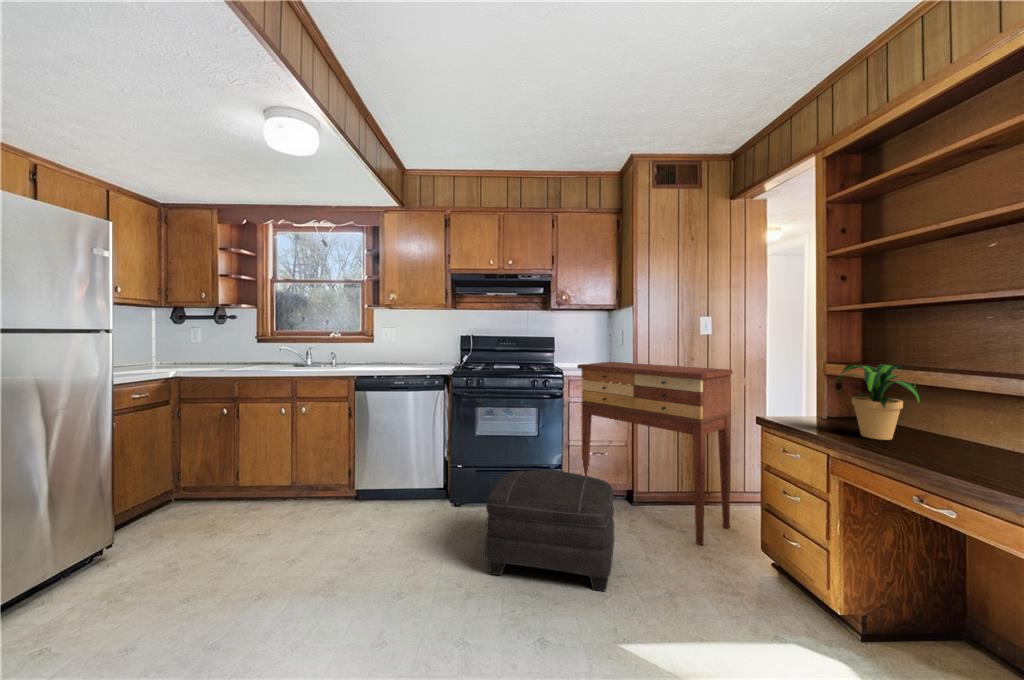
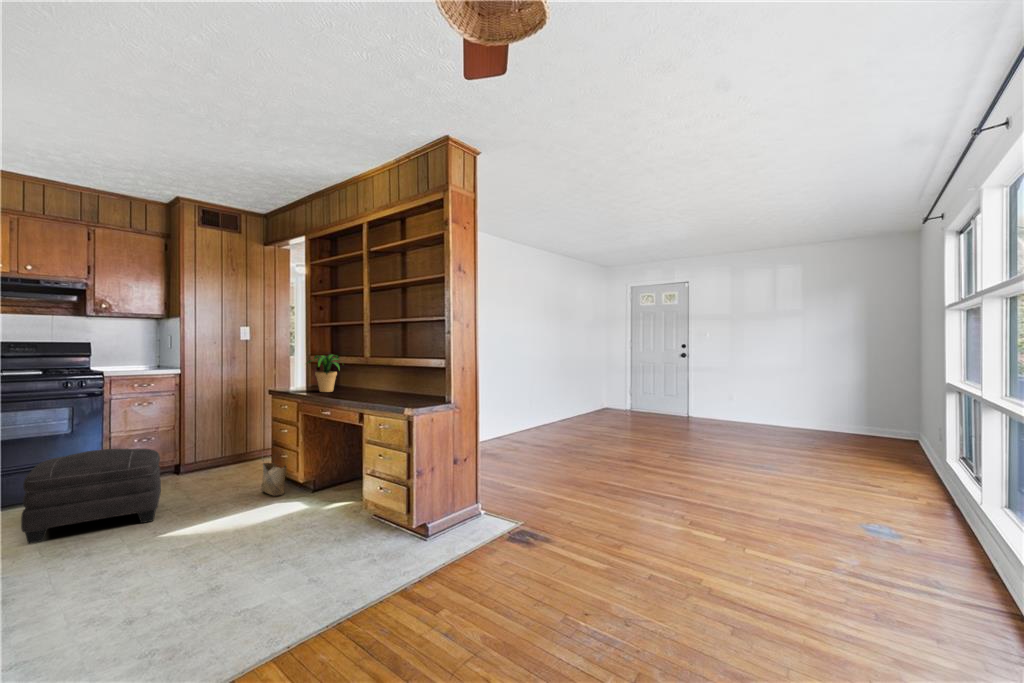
console table: present [577,362,733,545] -> none [121,364,260,484]
woven basket: none [746,522,798,612] -> present [261,463,286,496]

